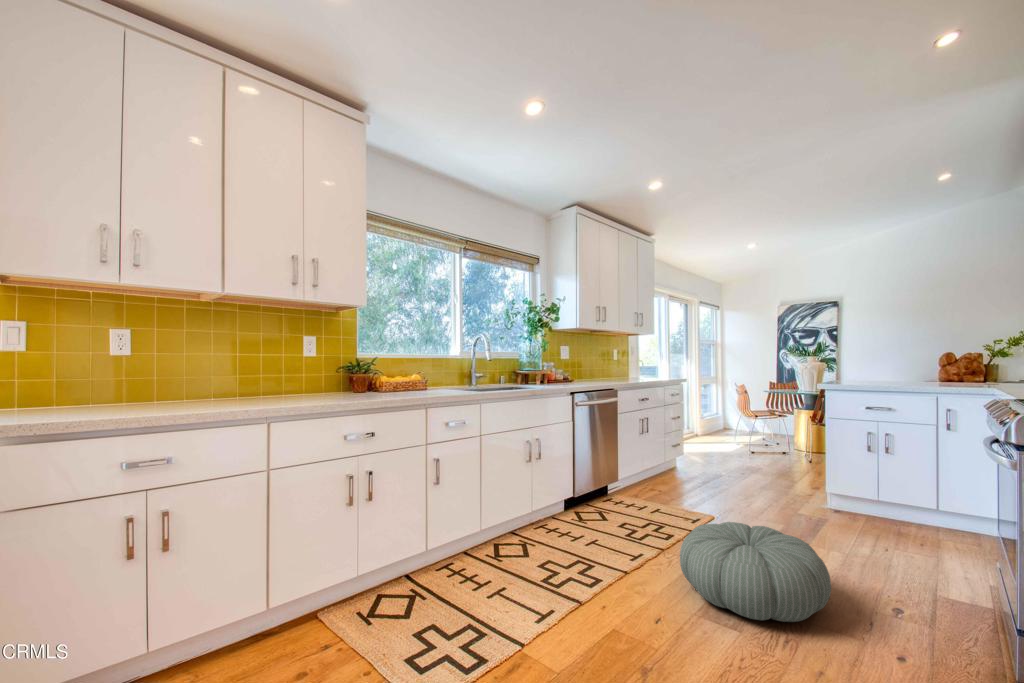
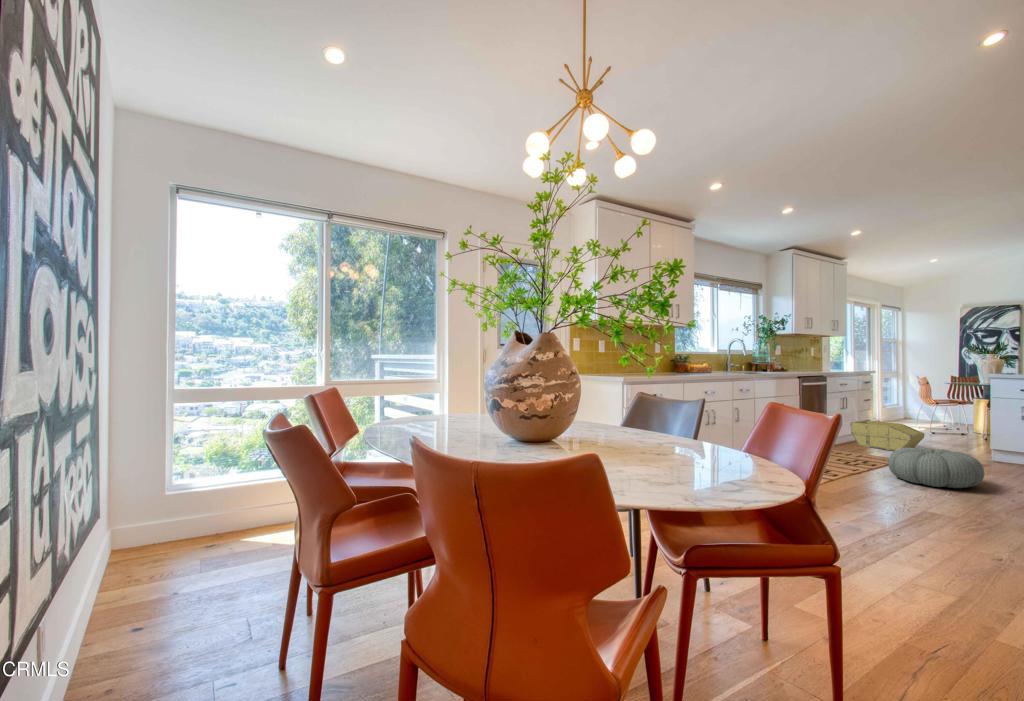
storage bin: none [654,448,742,498] -> present [850,420,925,451]

